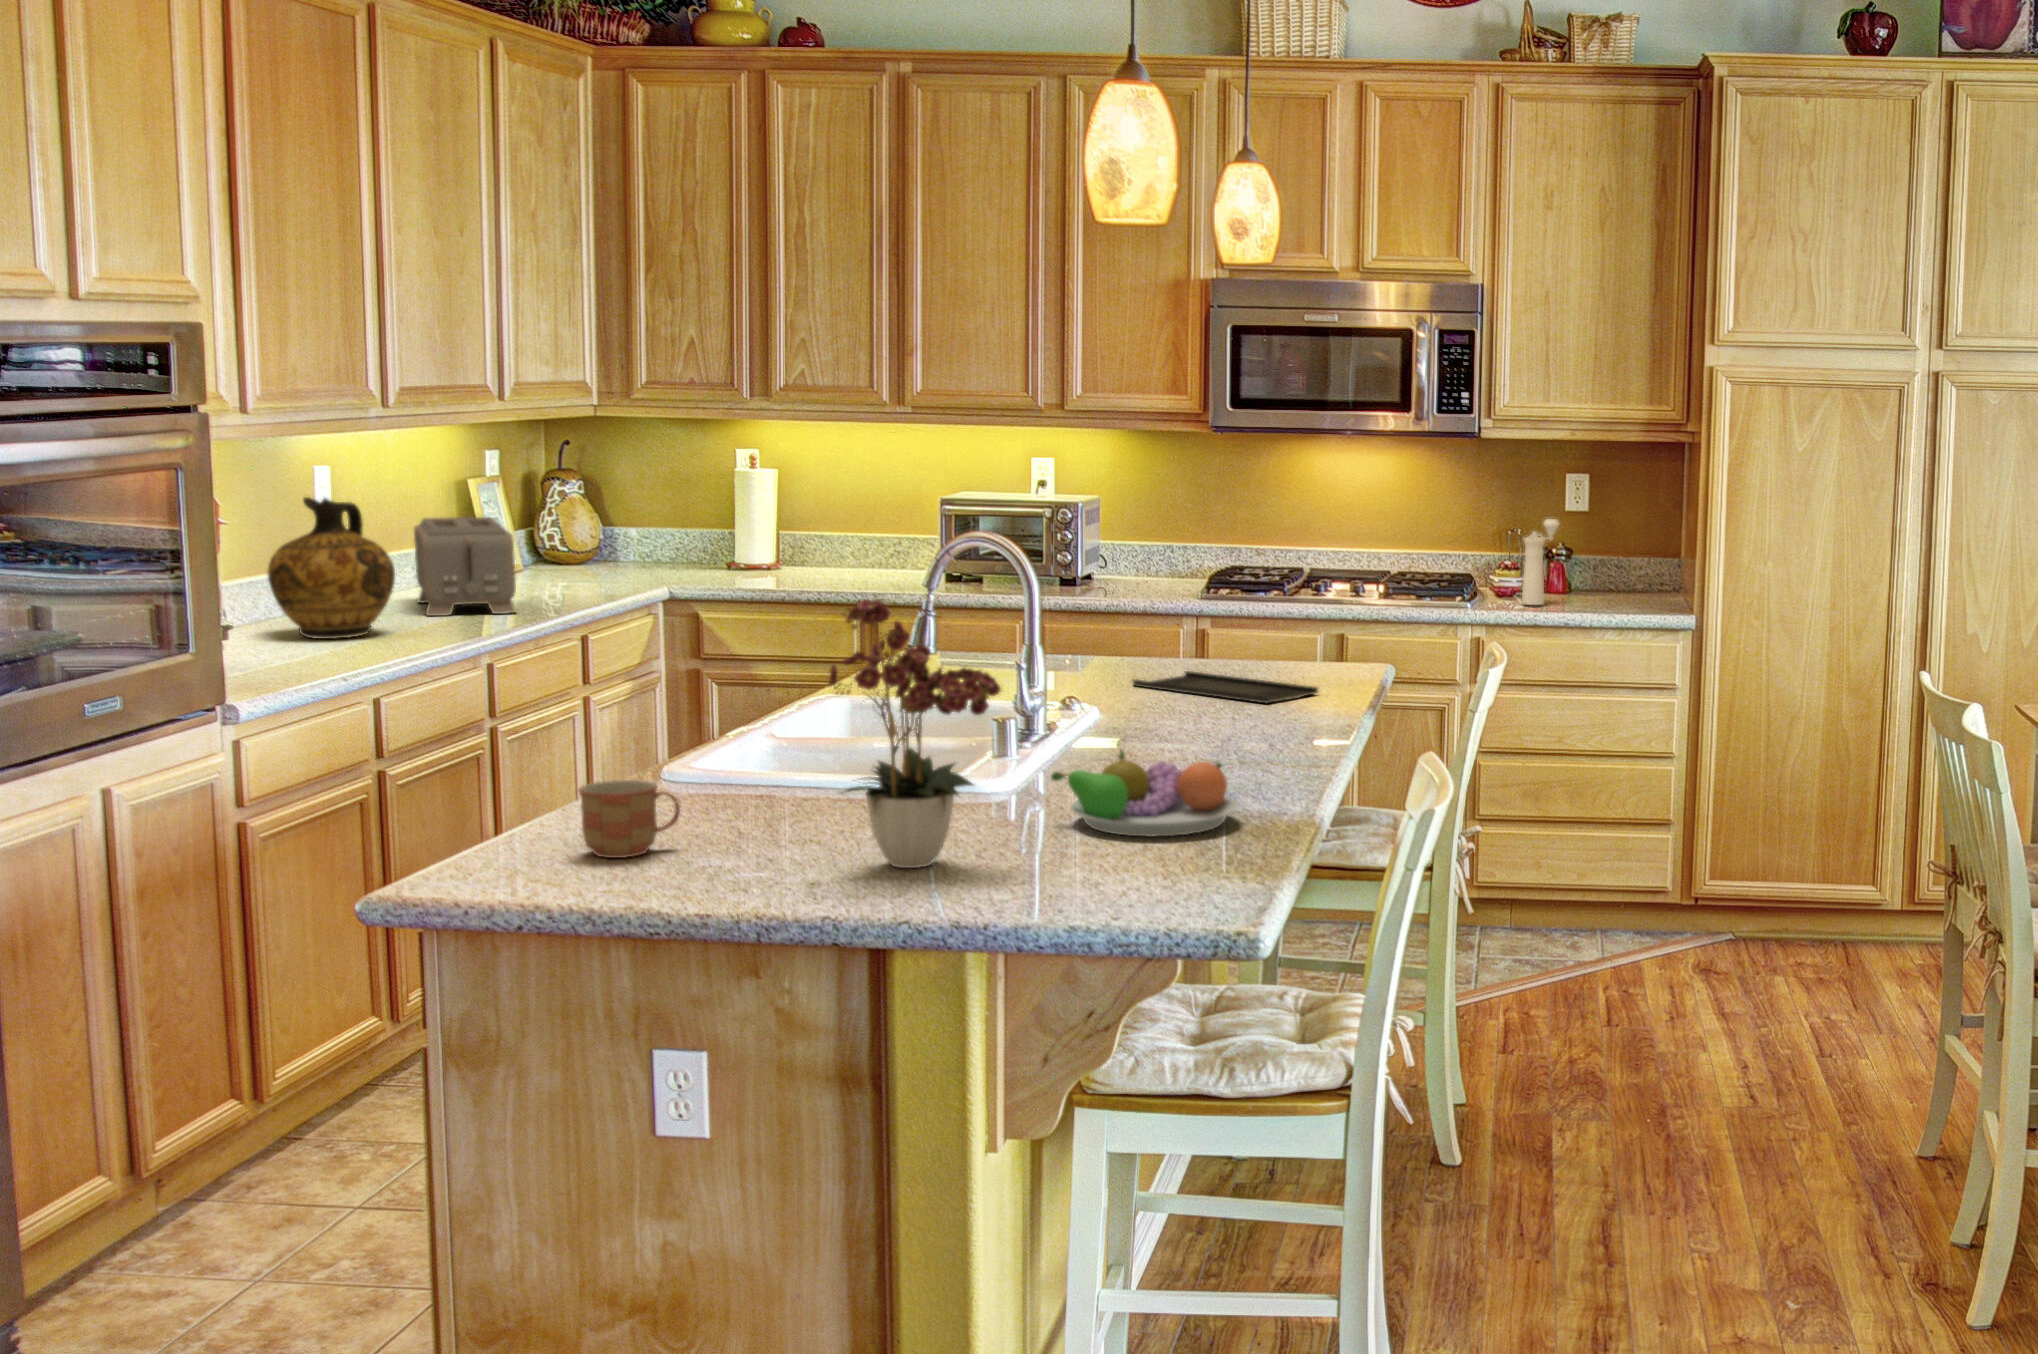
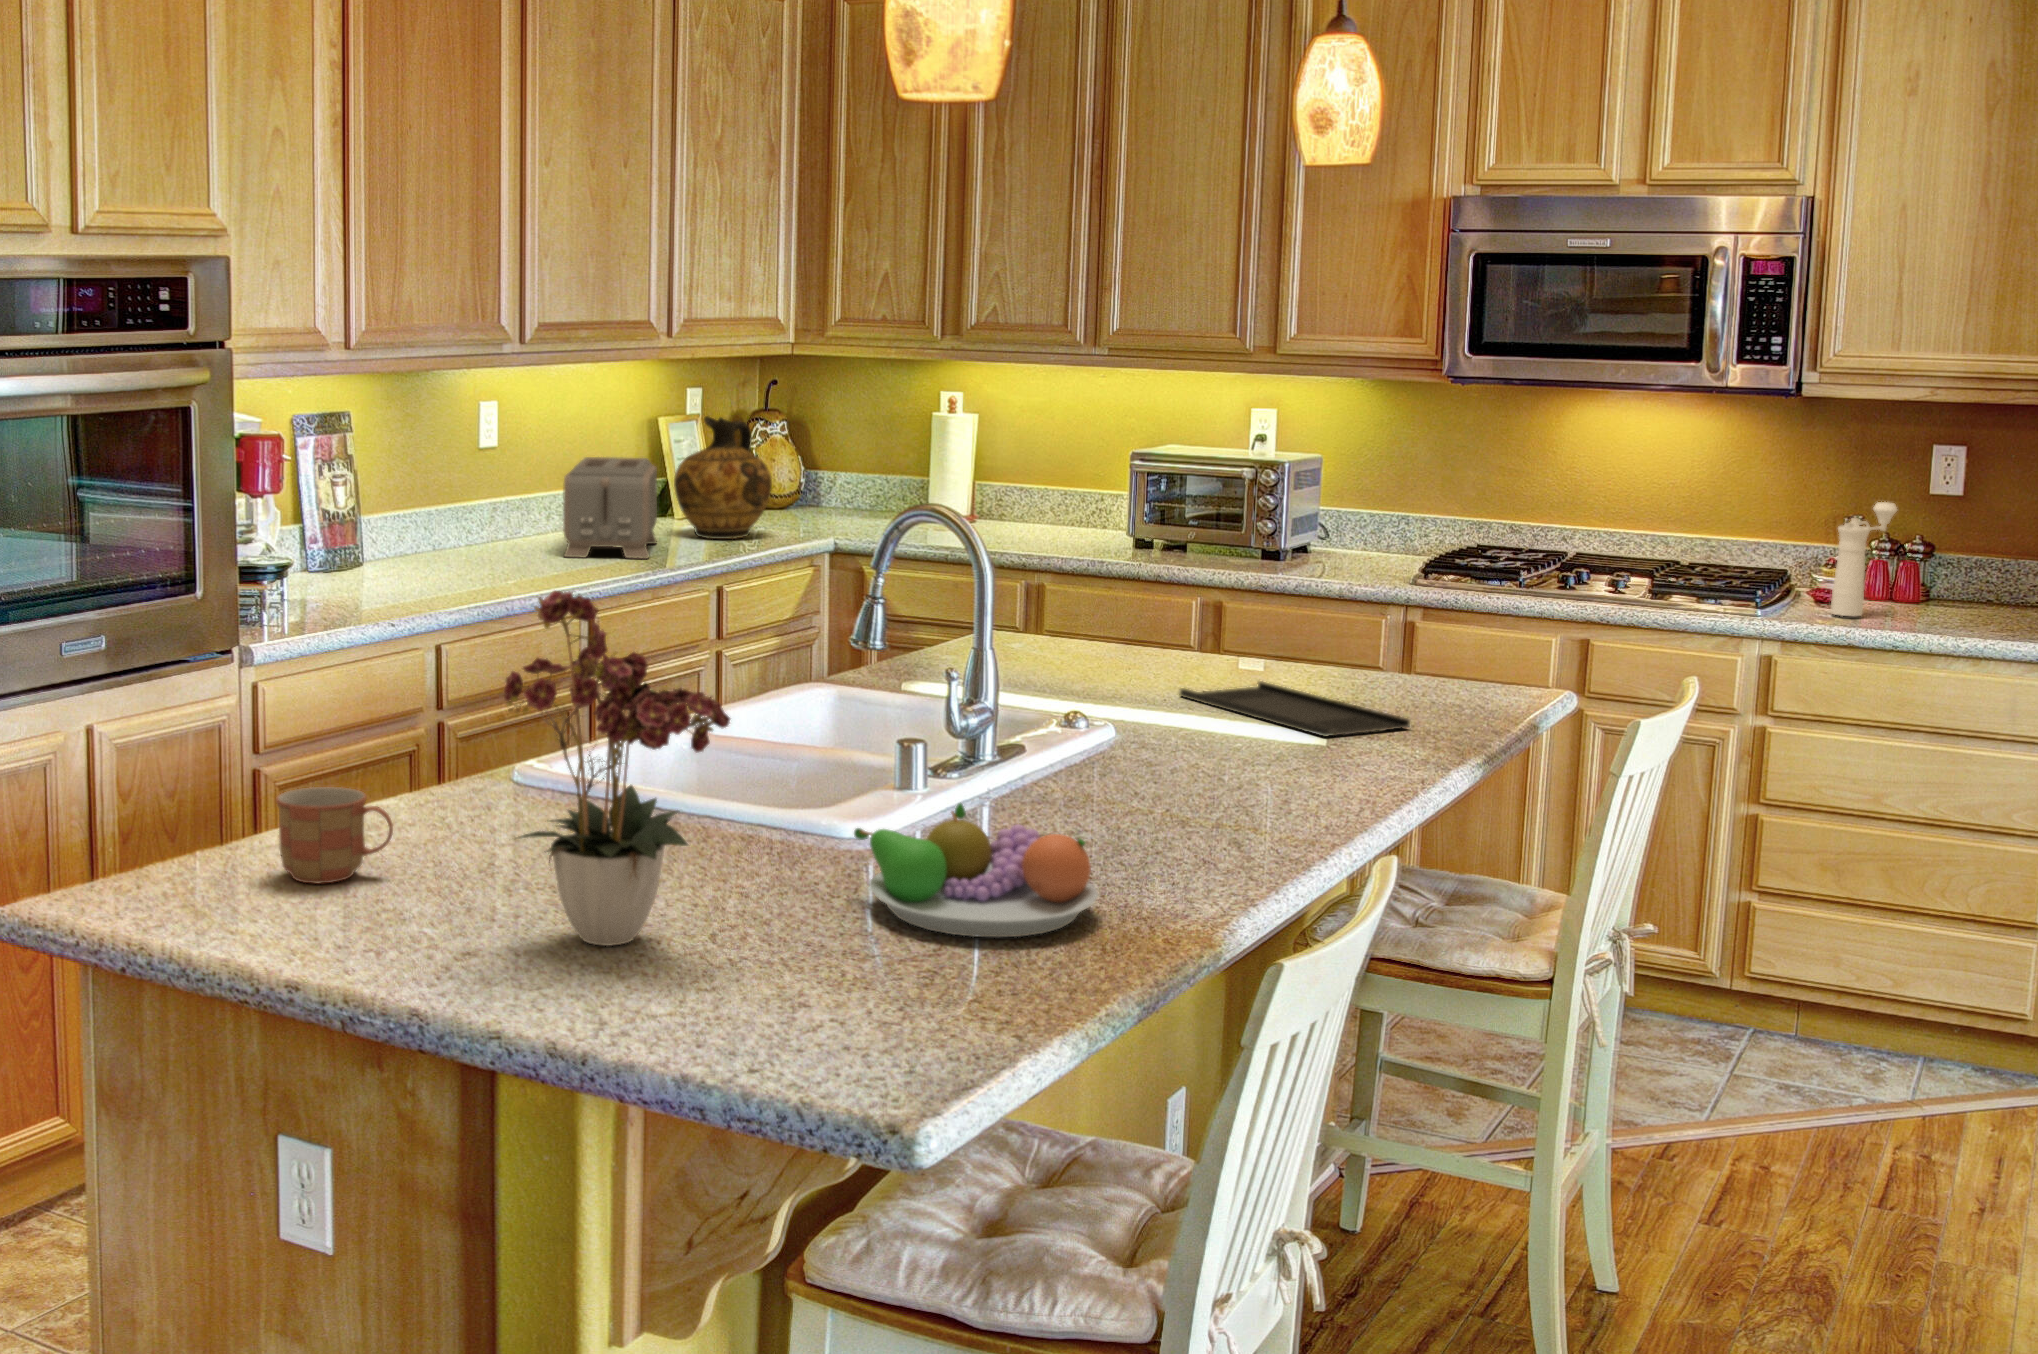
ceramic jug: present [267,497,395,639] -> present [674,416,772,539]

